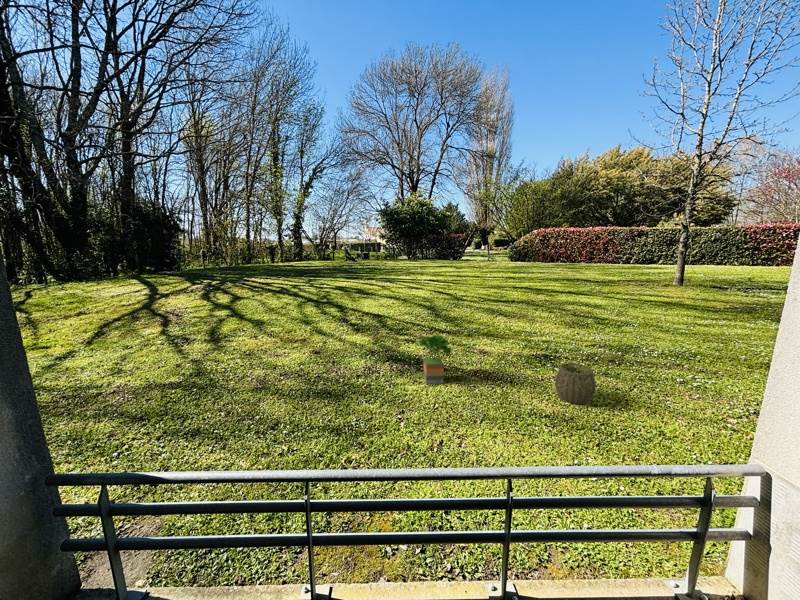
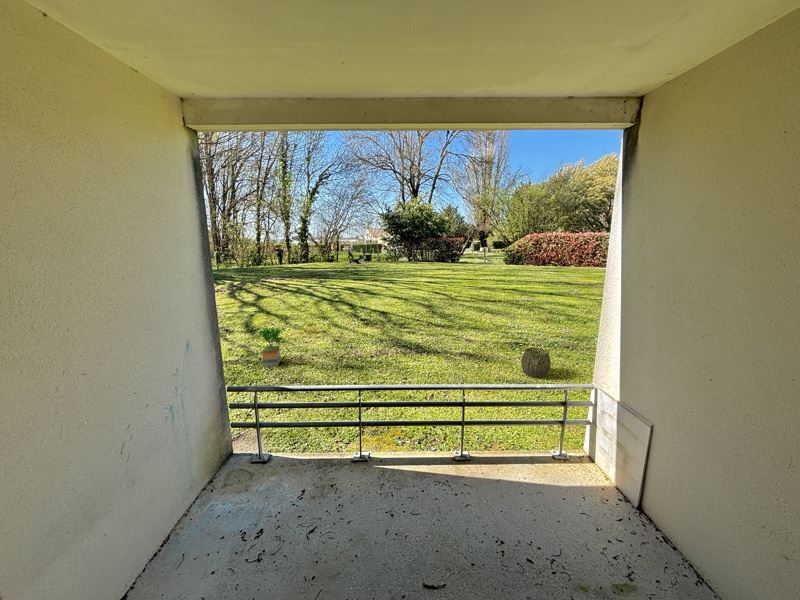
potted tree: present [419,335,451,384] -> present [259,328,283,366]

